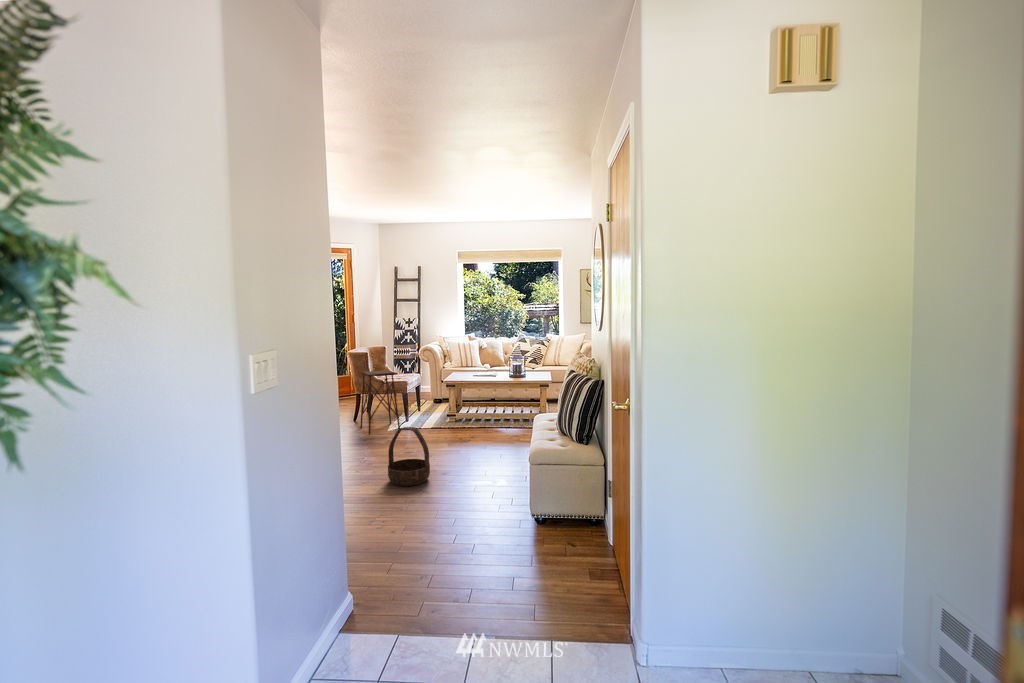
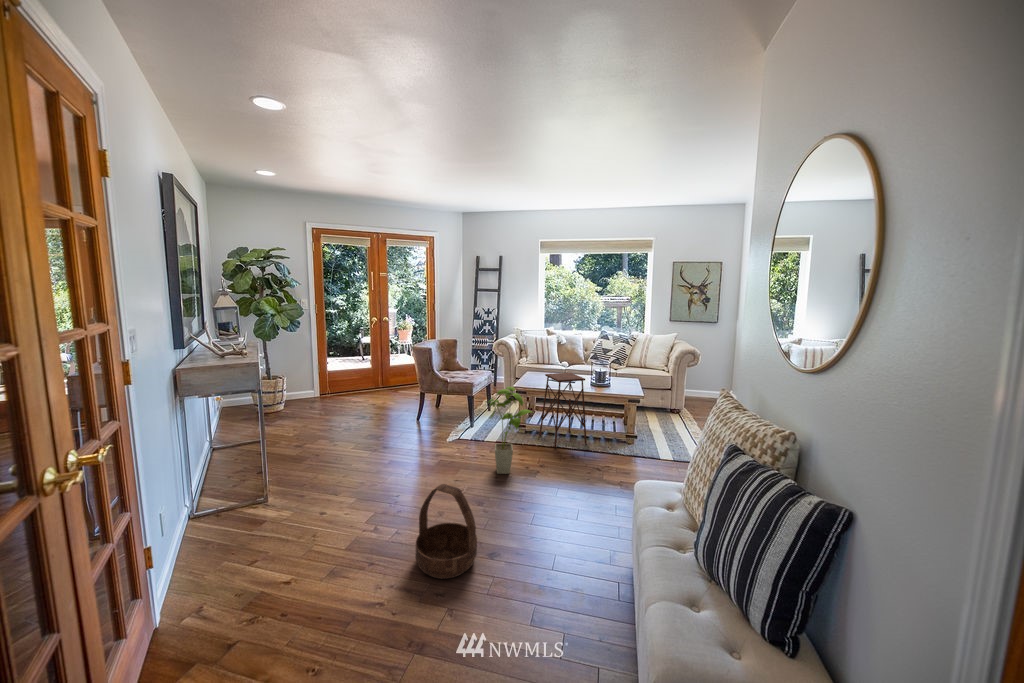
side table: present [360,370,400,434] -> present [539,373,587,447]
house plant: none [424,372,462,443] -> present [489,387,531,474]

